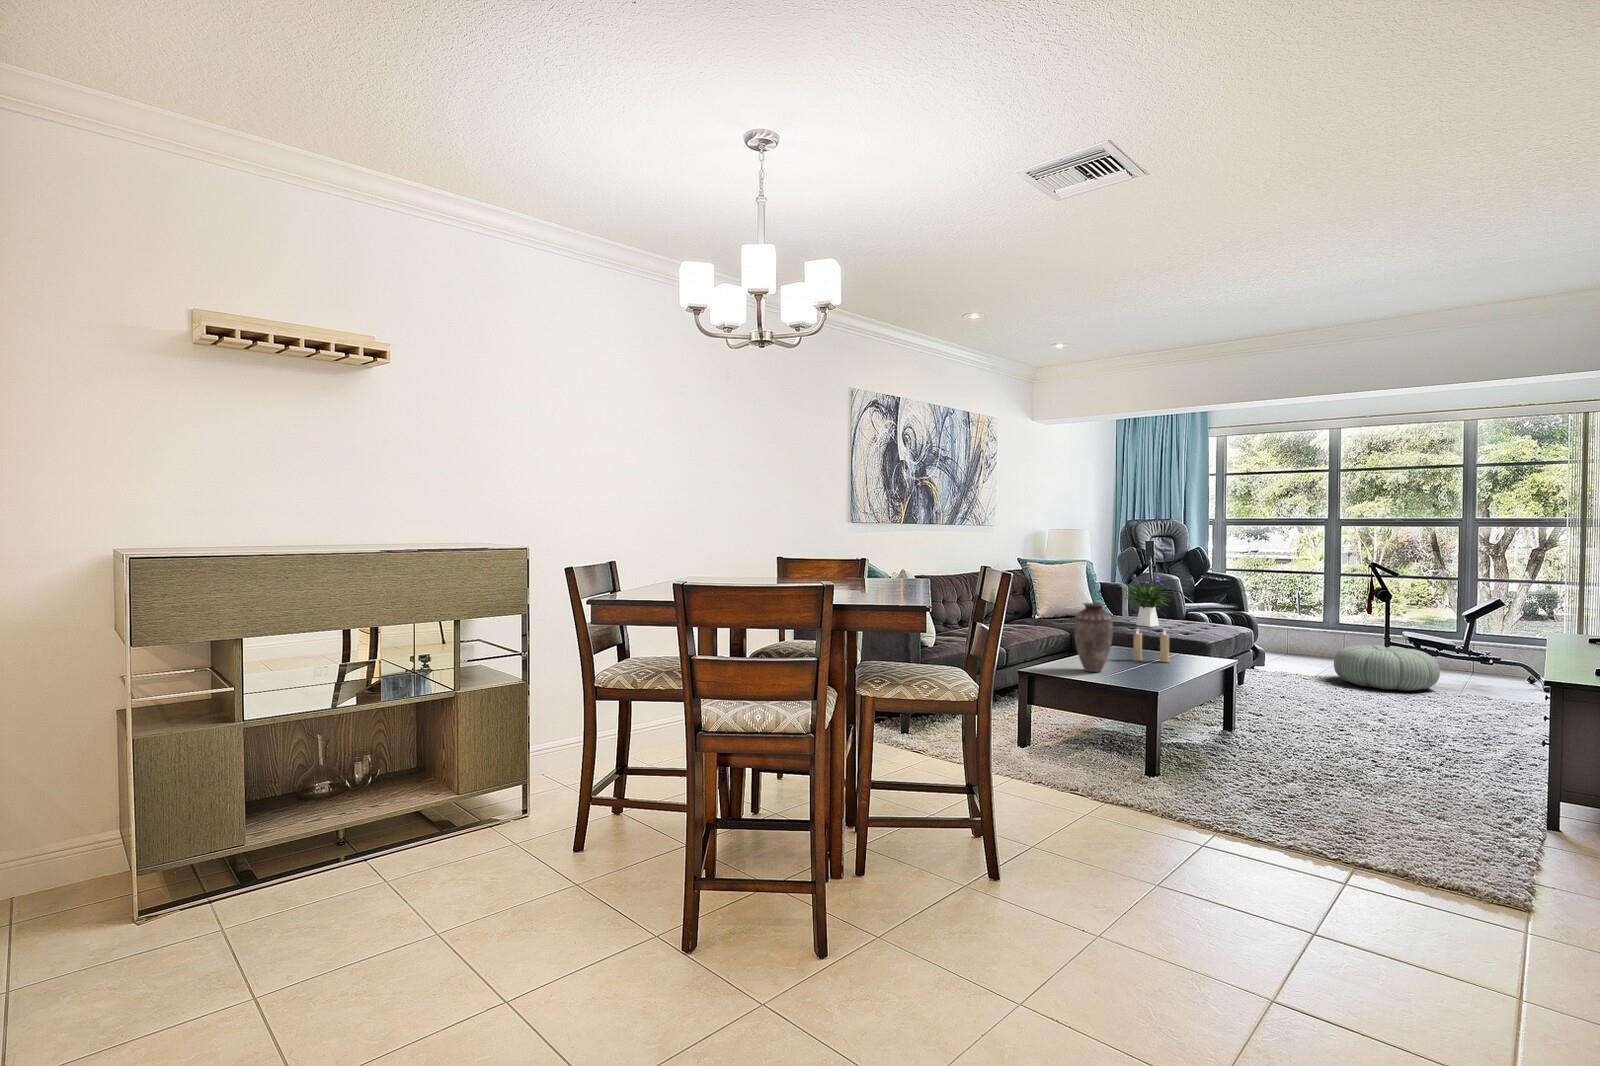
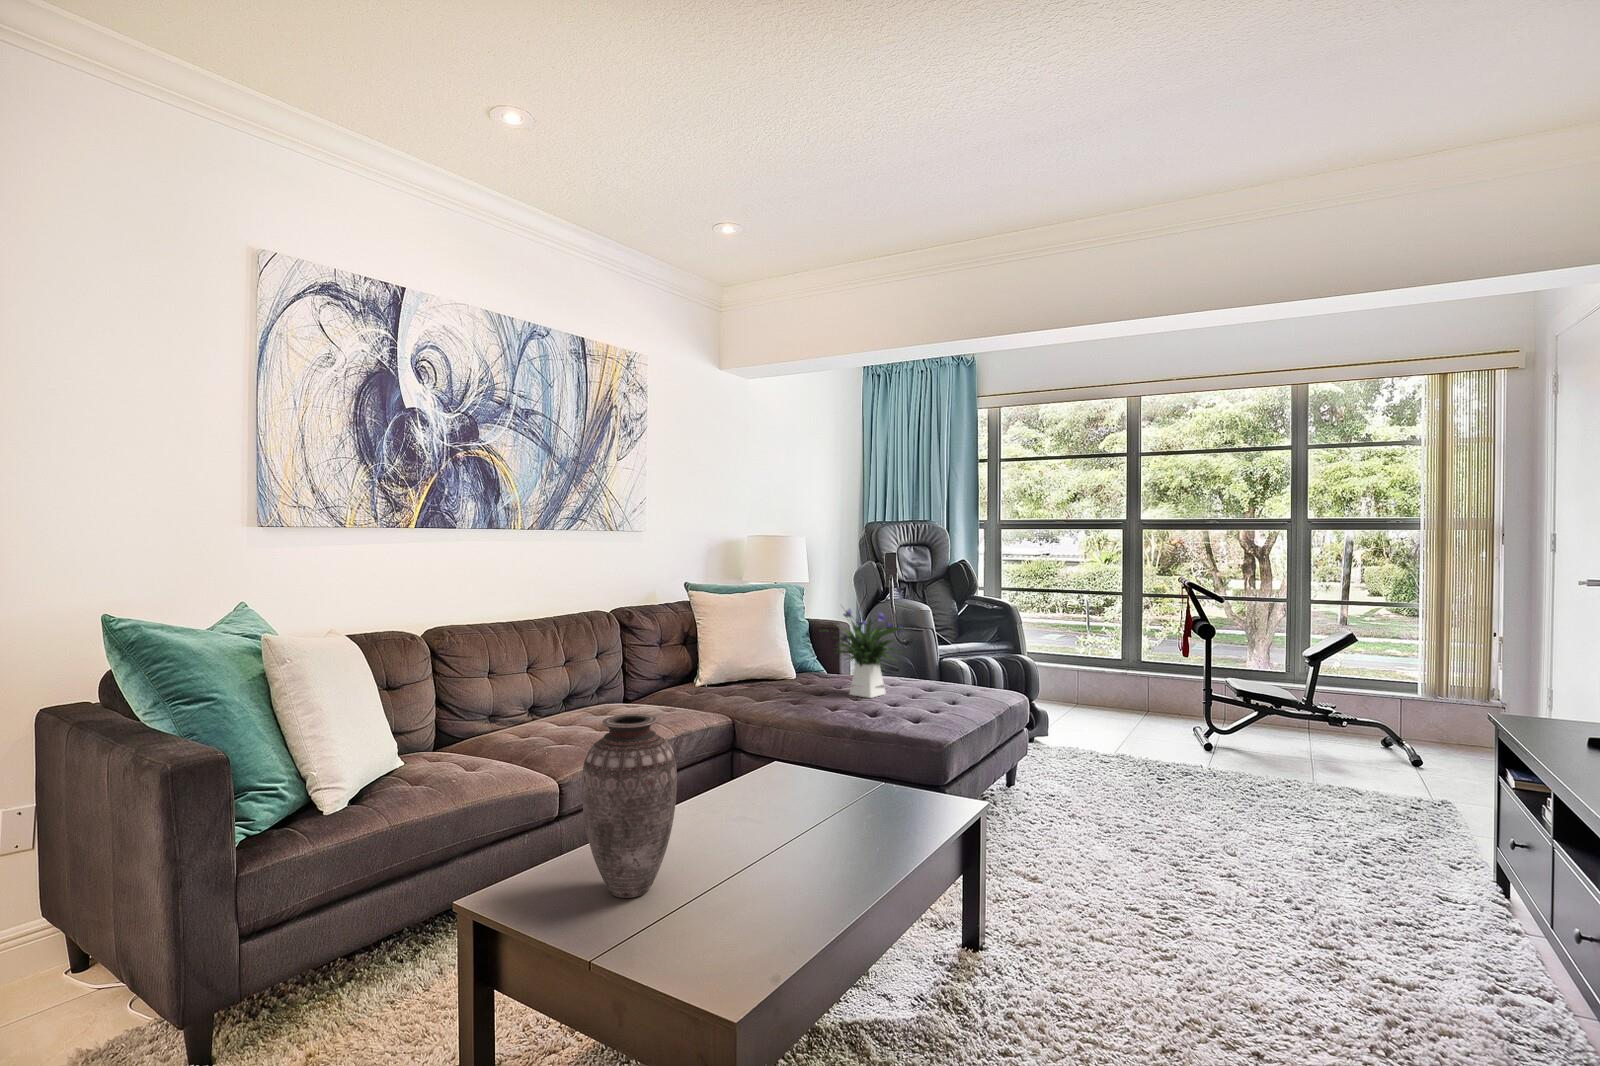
candle: present [1133,630,1169,662] -> none [767,745,845,824]
pouf: present [1334,645,1440,691] -> none [1145,709,1295,787]

